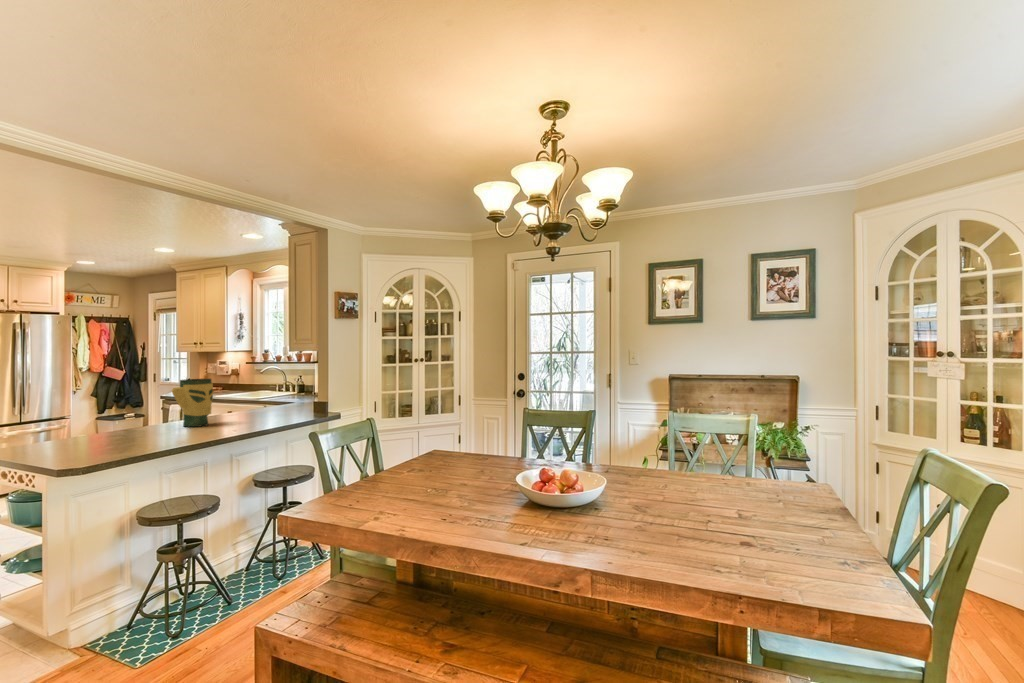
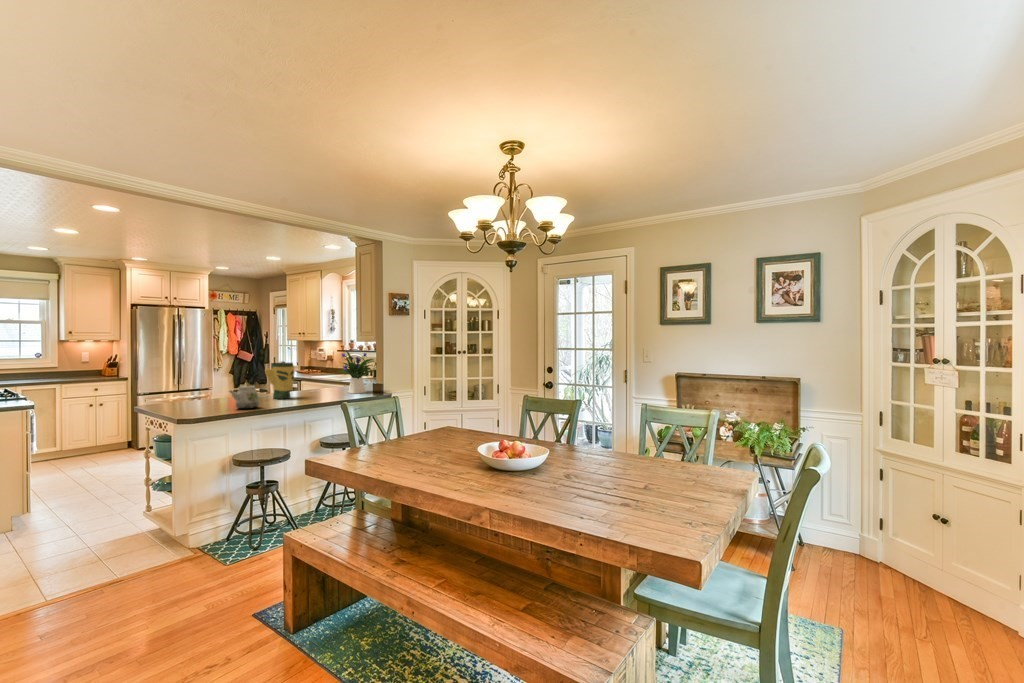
flower arrangement: none [264,361,319,414] -> present [340,350,374,393]
kettle: none [127,395,171,444] -> present [230,374,259,409]

